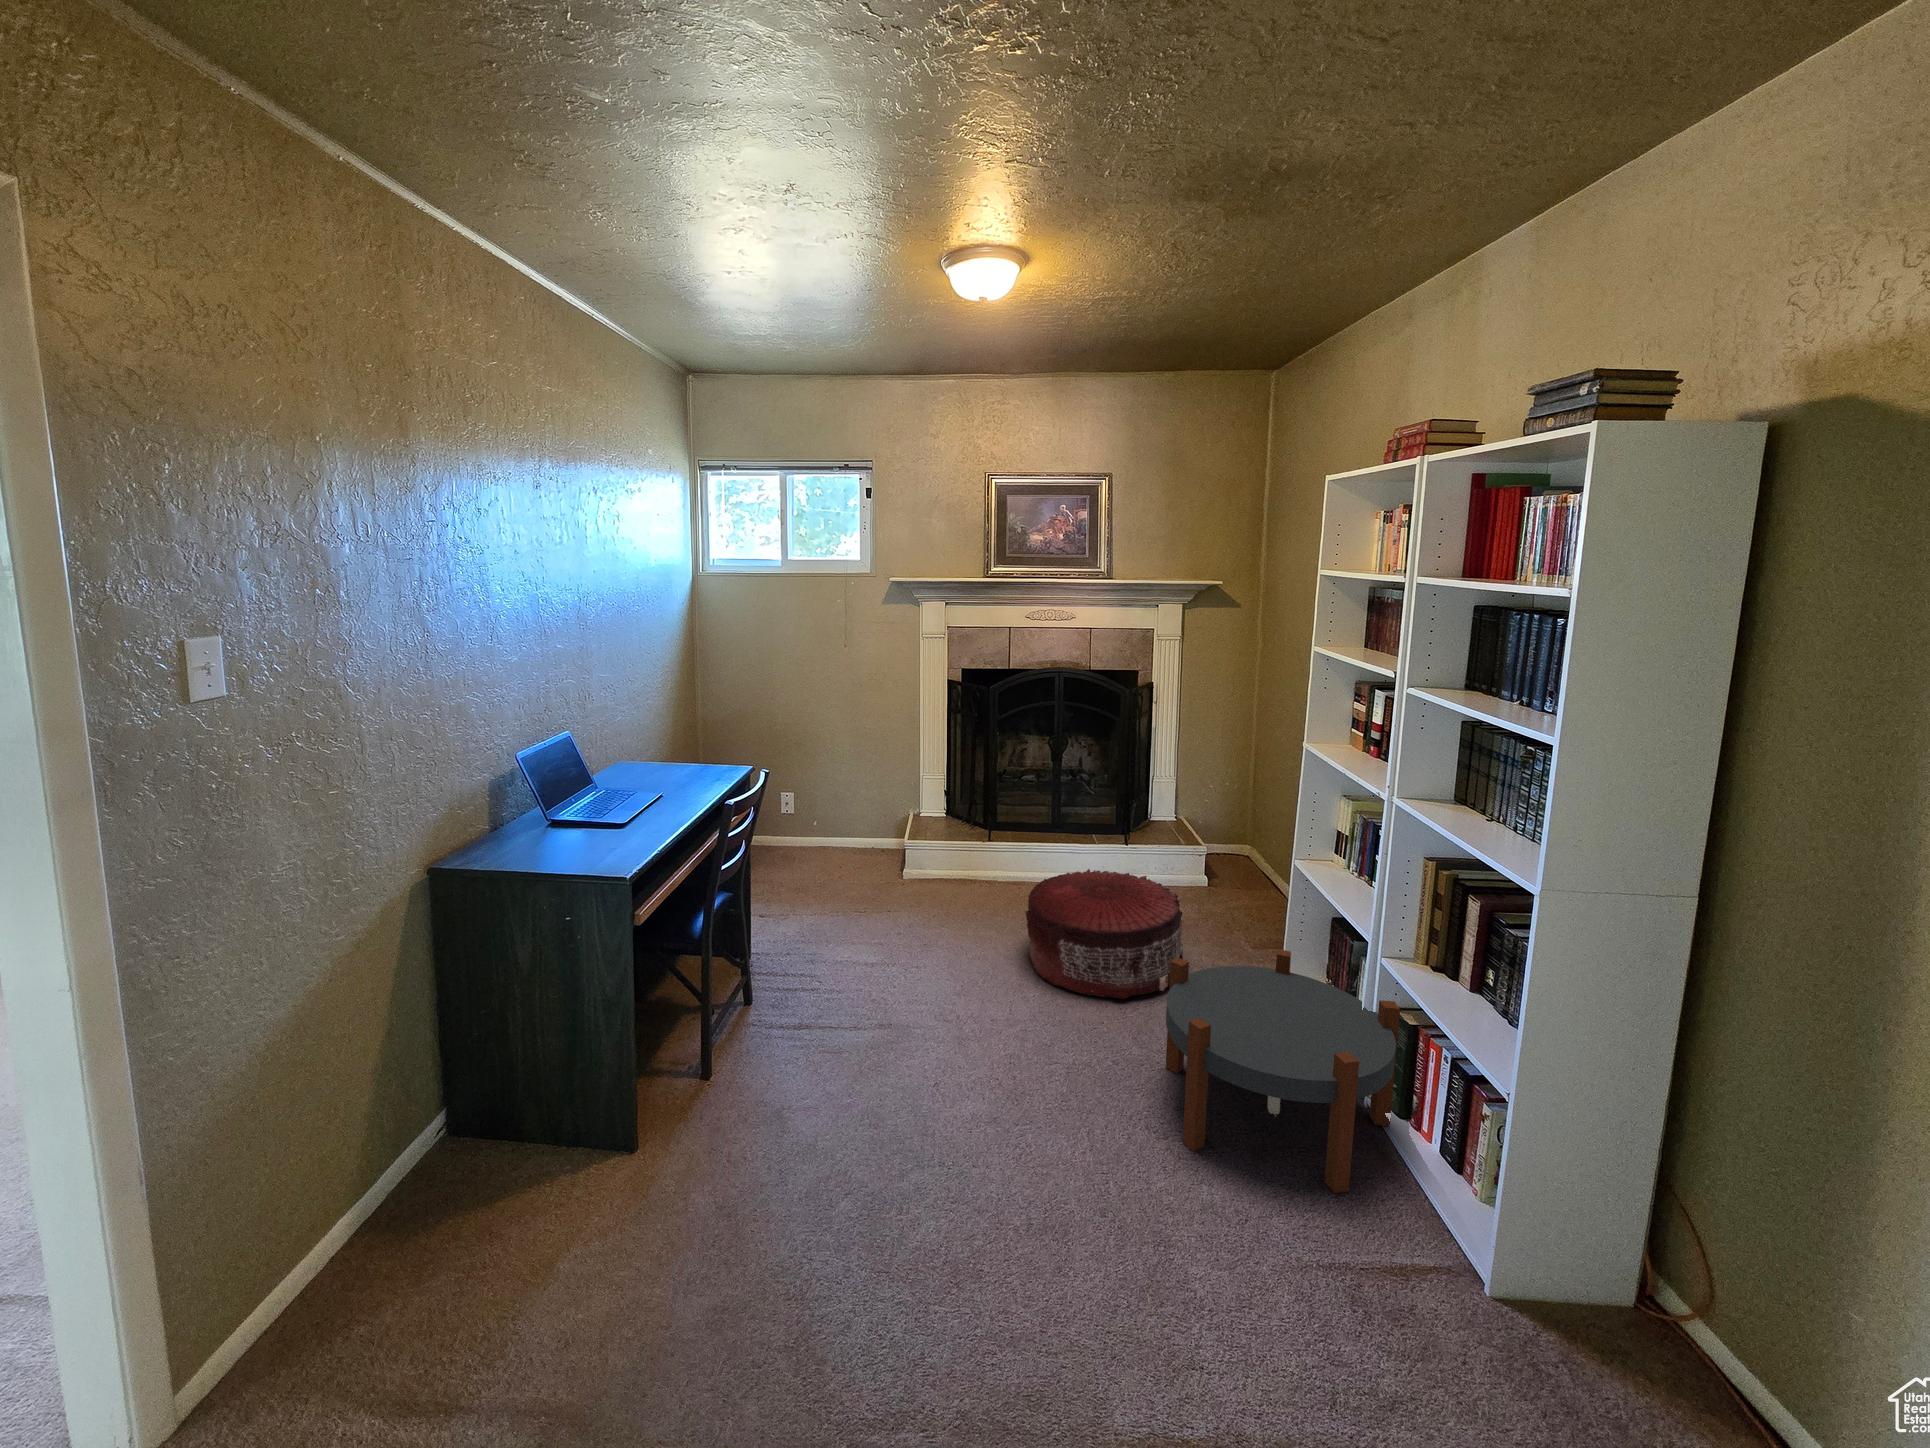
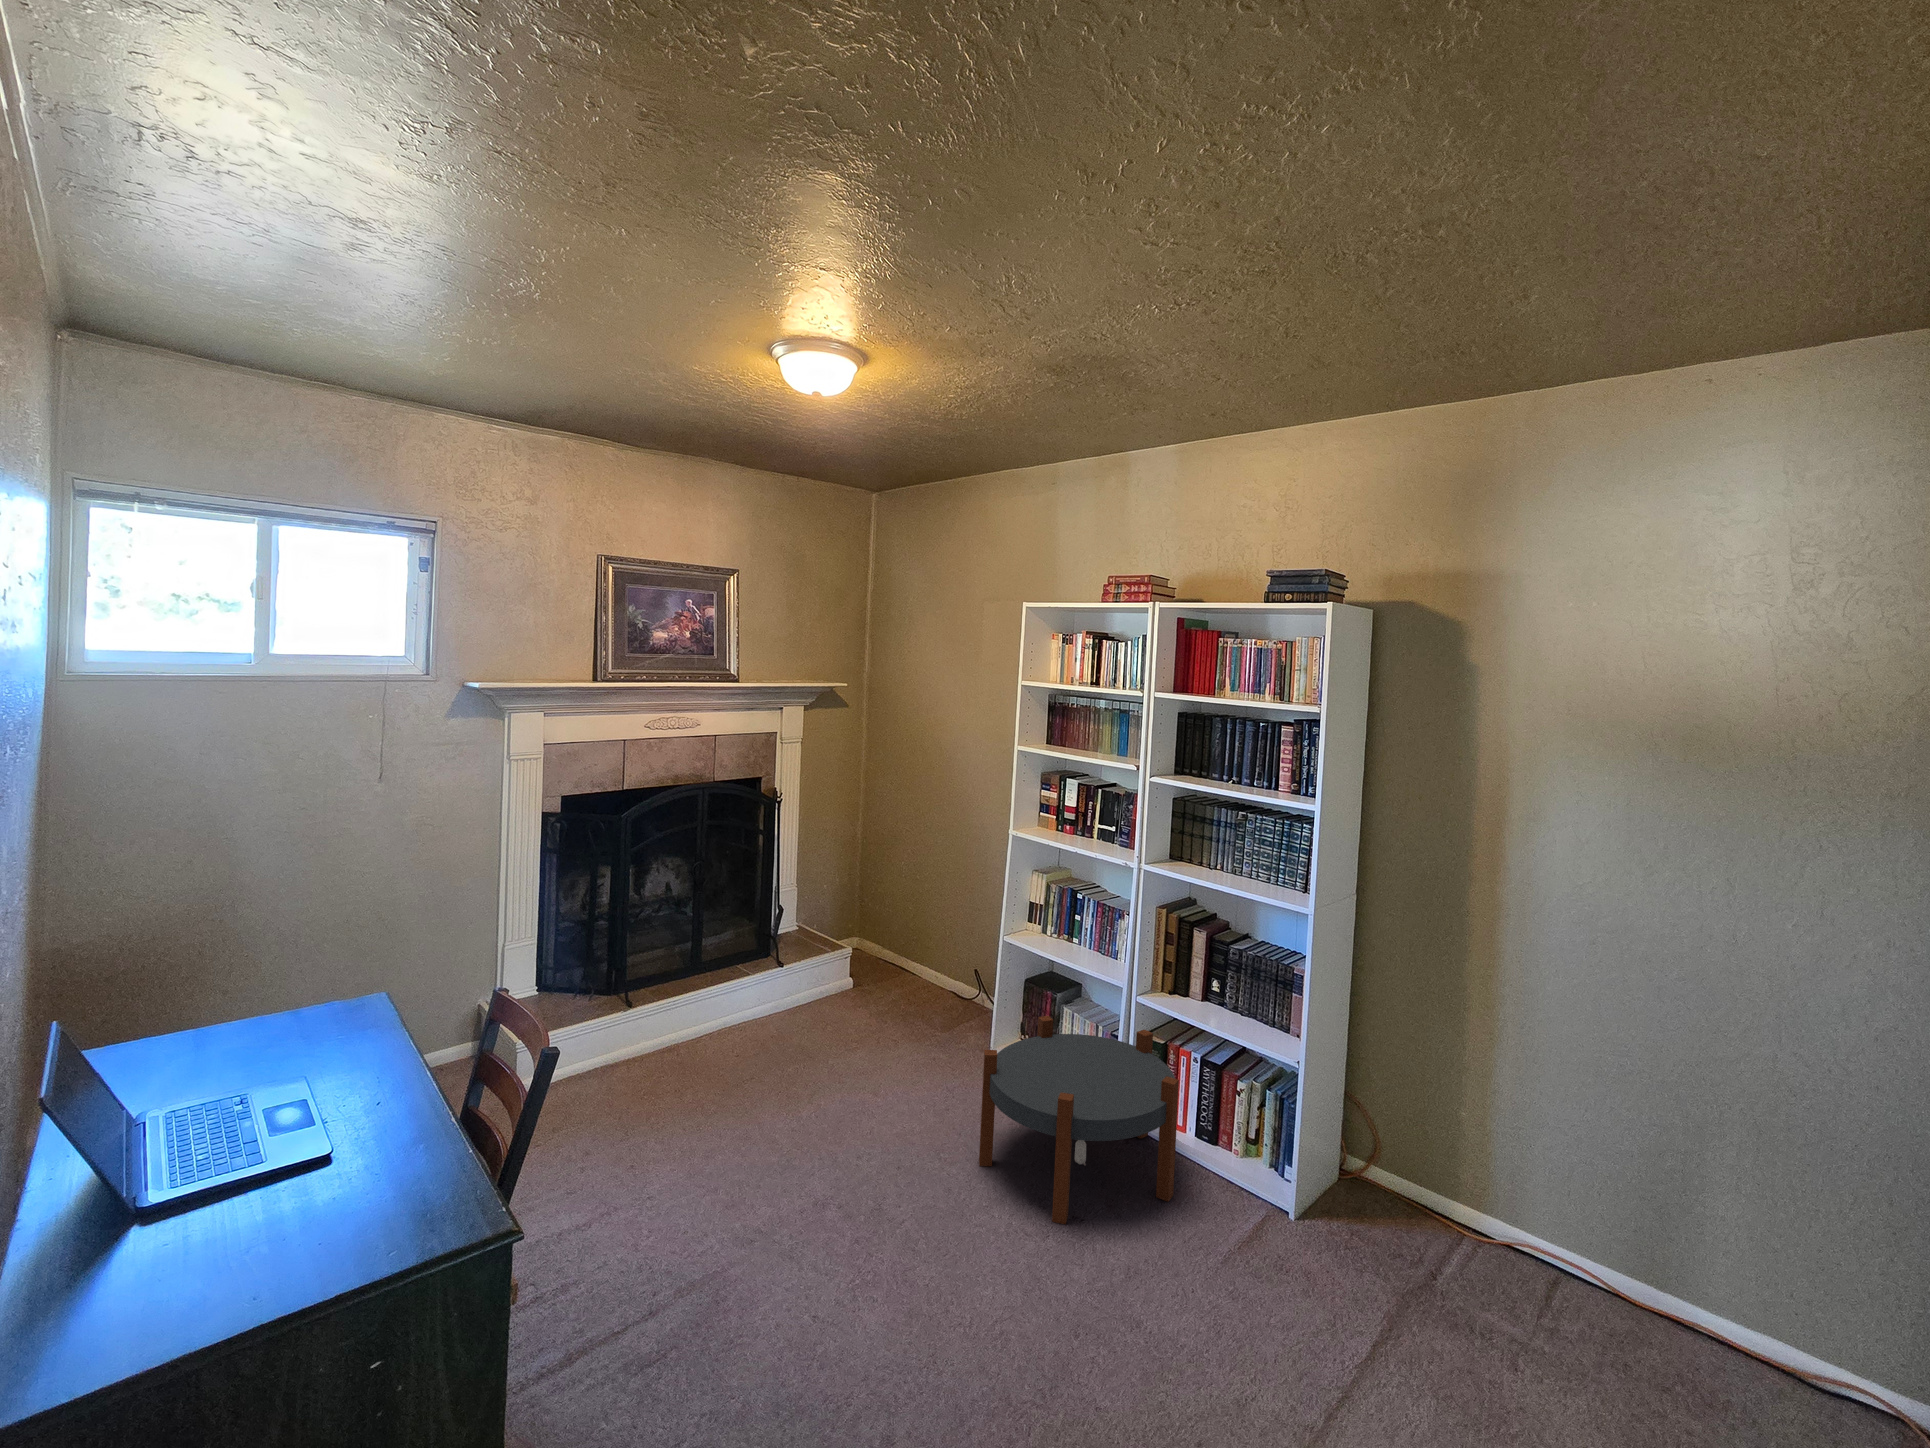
pouf: present [1025,869,1183,999] -> none [752,987,917,1134]

